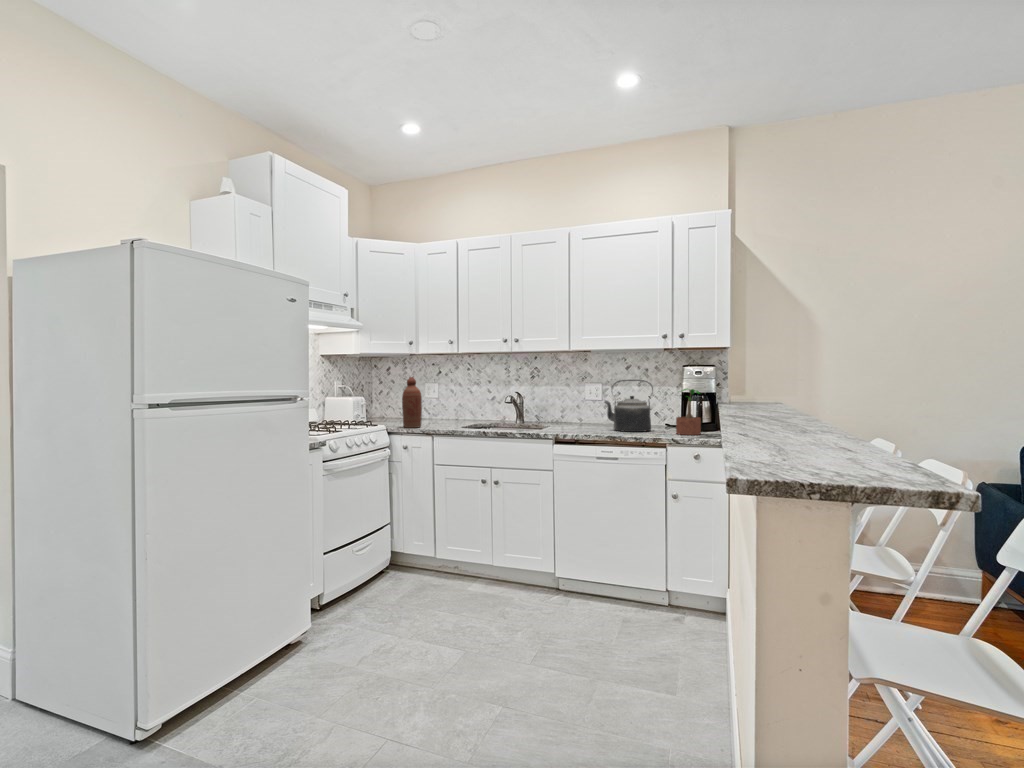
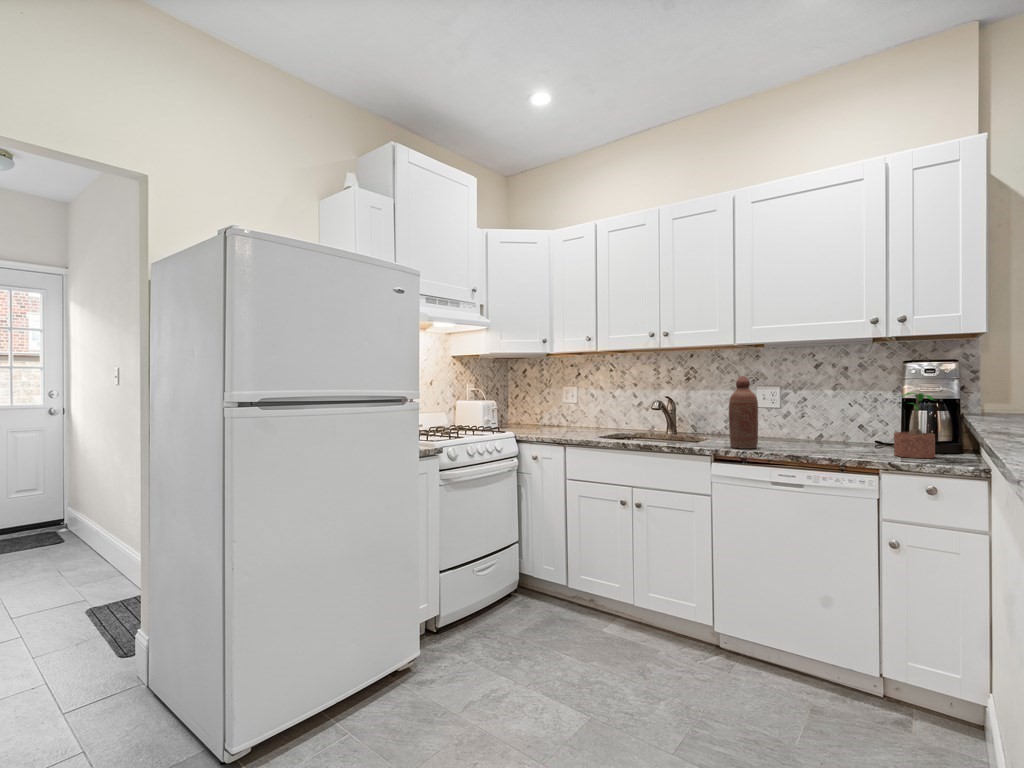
bottle: present [402,377,422,428] -> present [729,376,758,449]
kettle: present [604,380,653,432] -> none [782,381,856,451]

